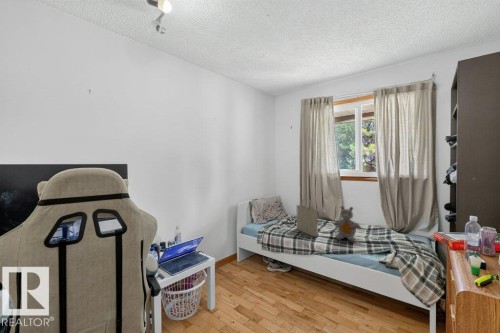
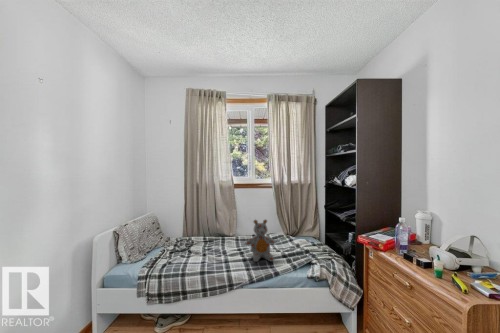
tote bag: present [297,201,317,237] -> none [196,216,230,264]

